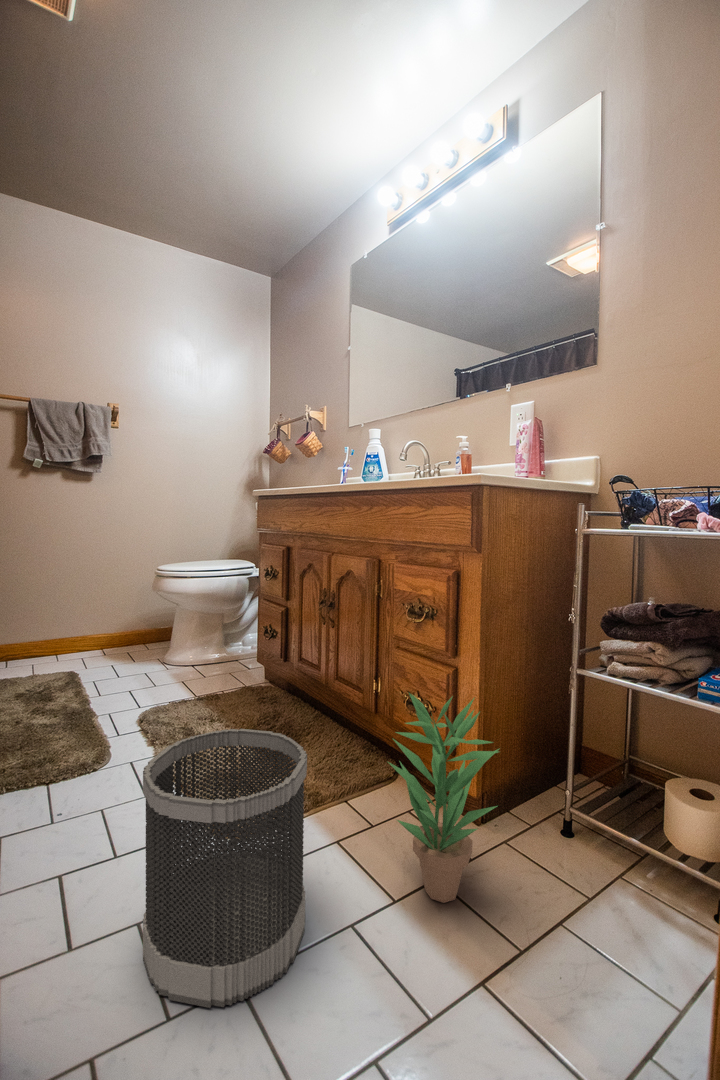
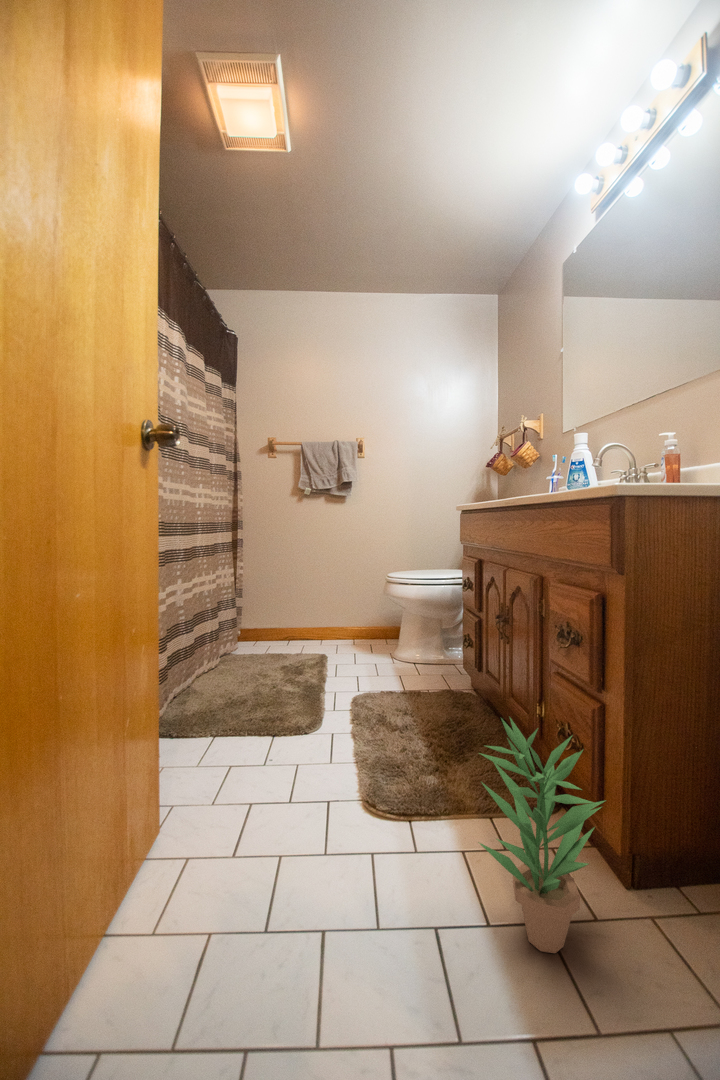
wastebasket: present [143,729,307,1008] -> none [266,718,400,949]

